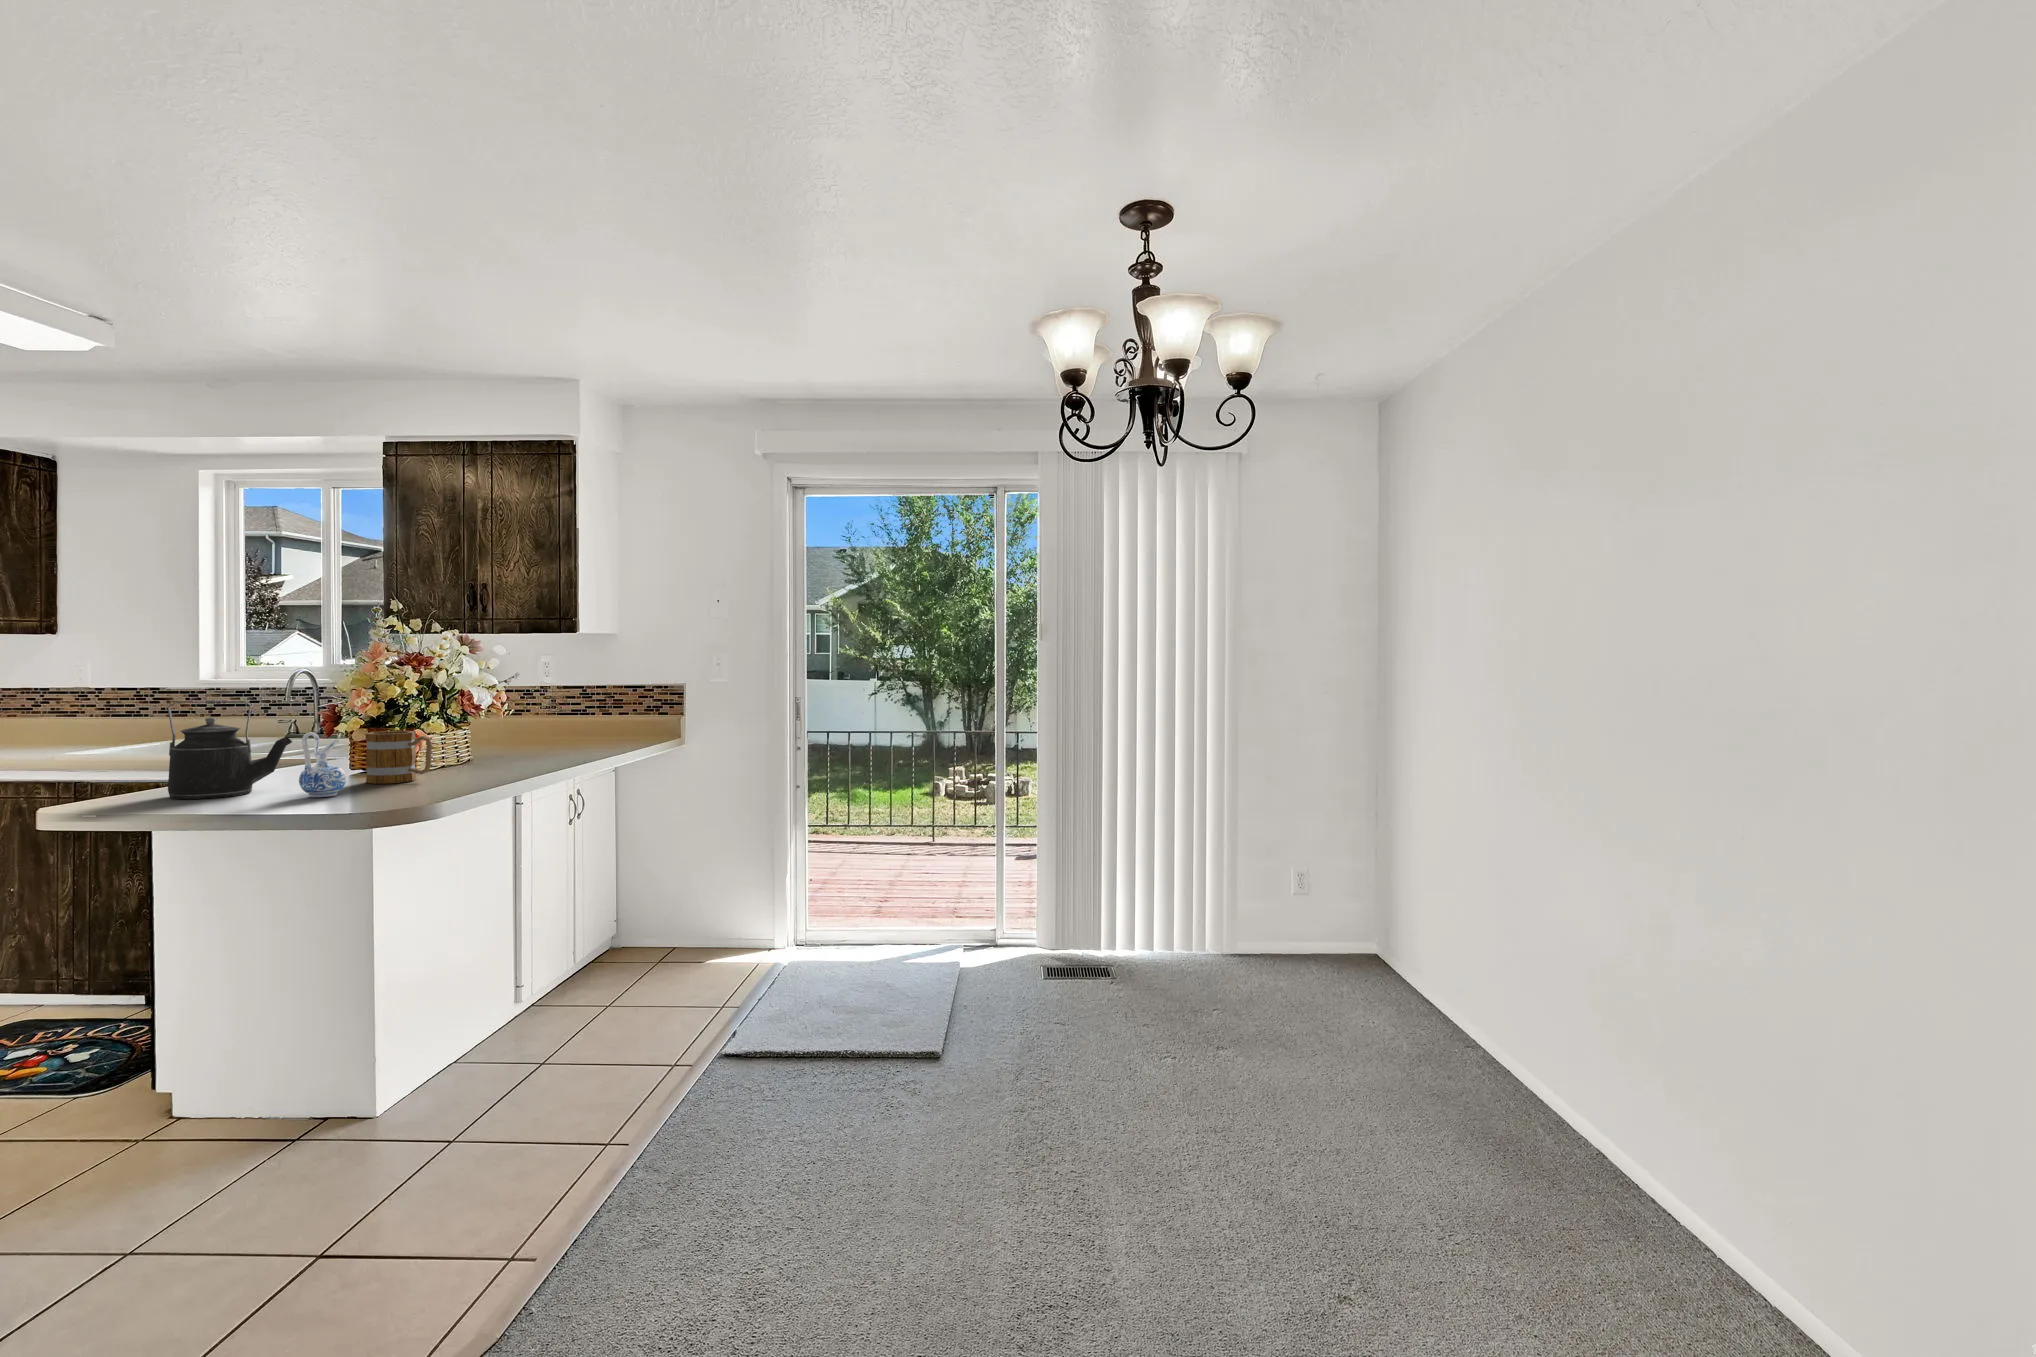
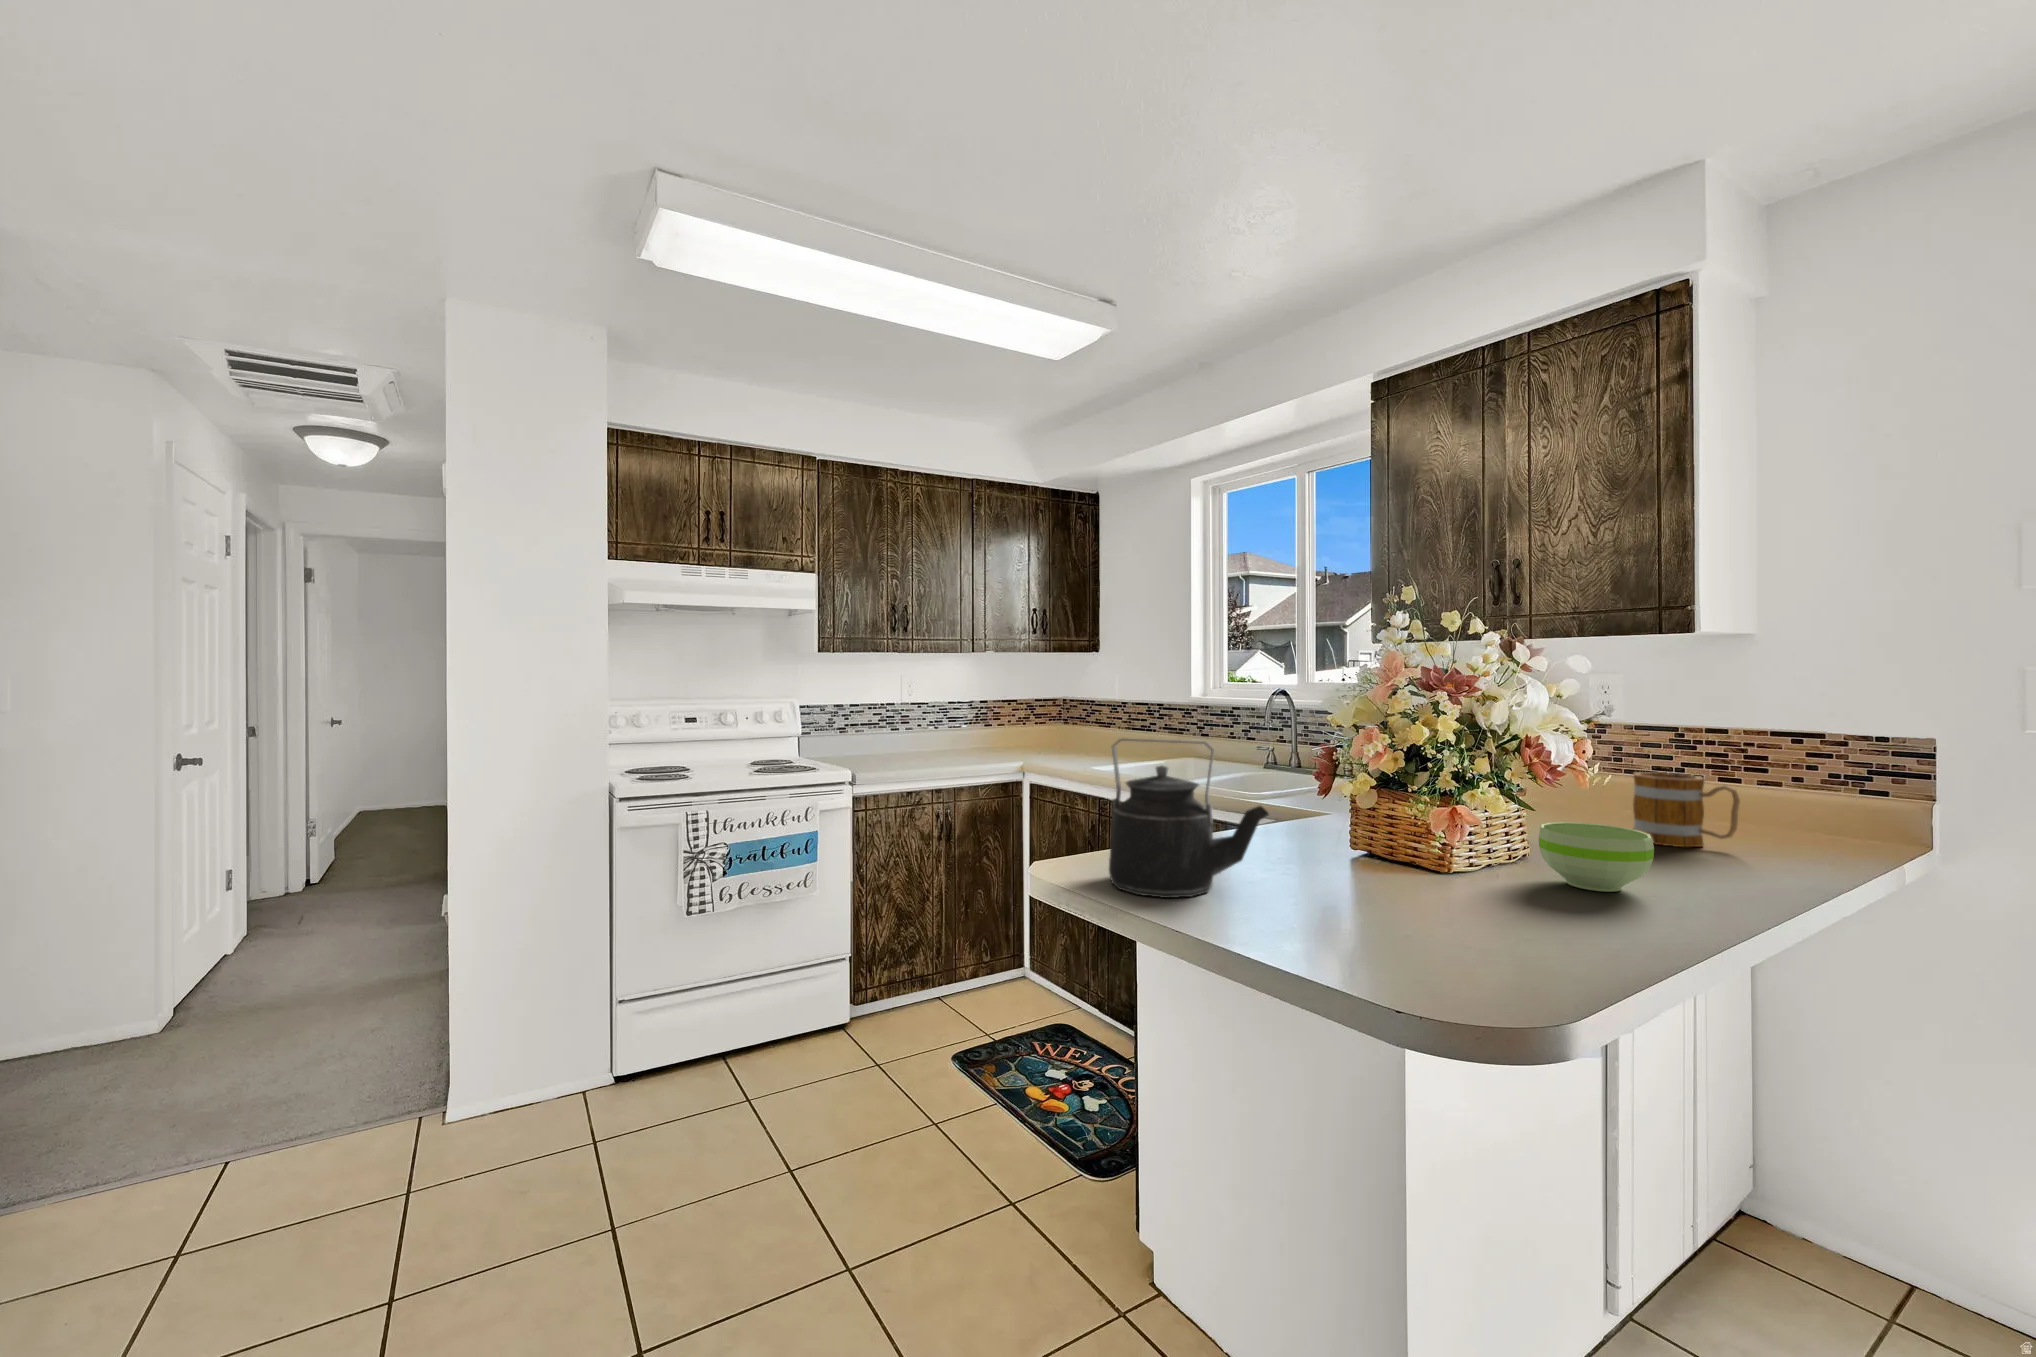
mug: present [365,731,432,784] -> present [1633,772,1740,847]
ceramic pitcher: present [299,732,346,797] -> none [1278,815,1356,942]
bowl: none [466,737,523,770] -> present [1539,822,1654,892]

